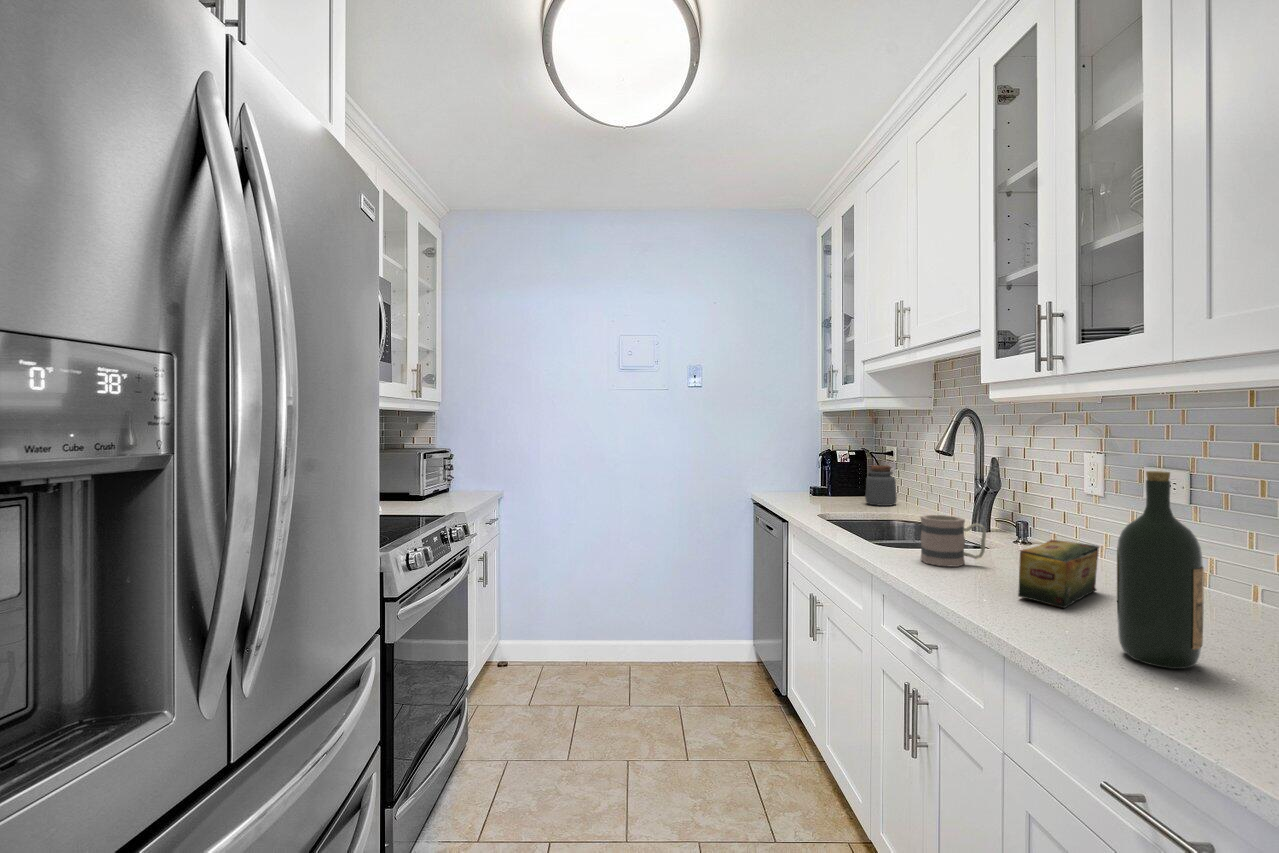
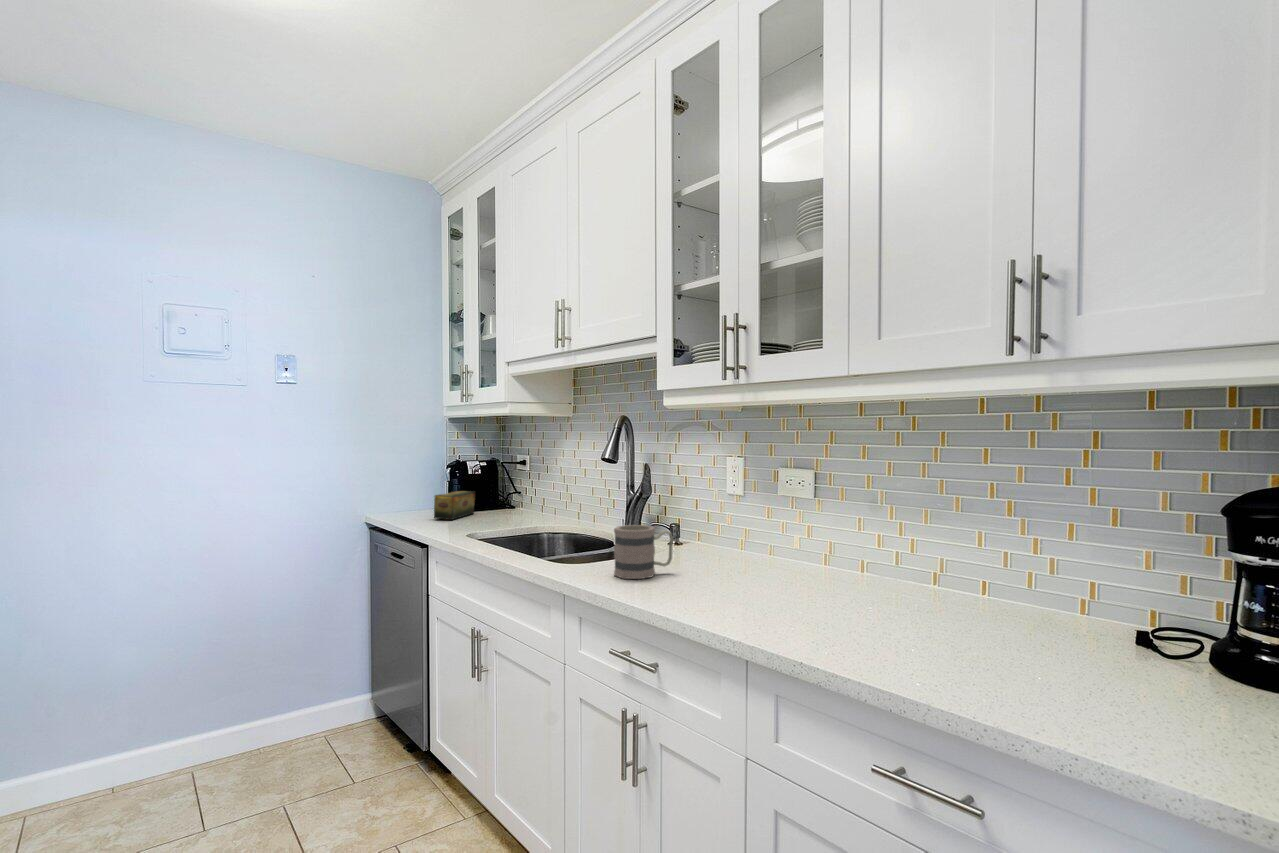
jar: present [865,465,897,506] -> none [504,476,536,520]
wine bottle: present [1117,471,1204,669] -> none [840,470,901,644]
tea box: present [1018,540,1099,608] -> present [434,491,475,520]

